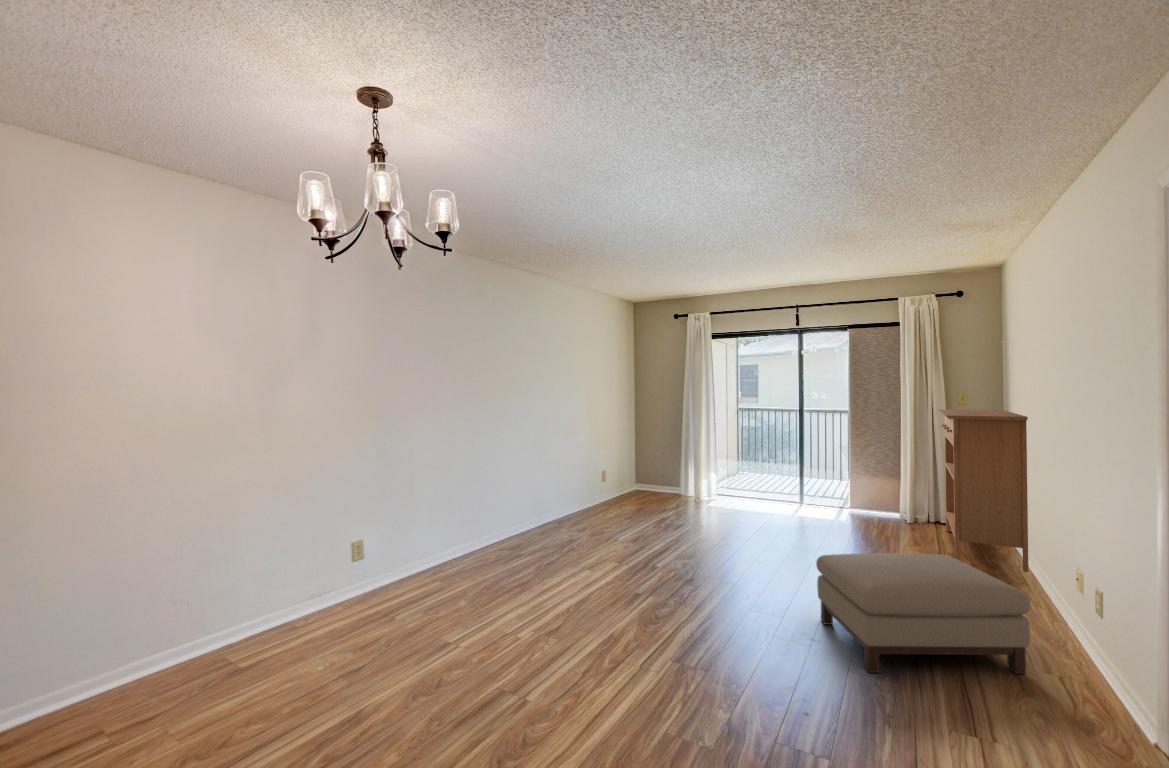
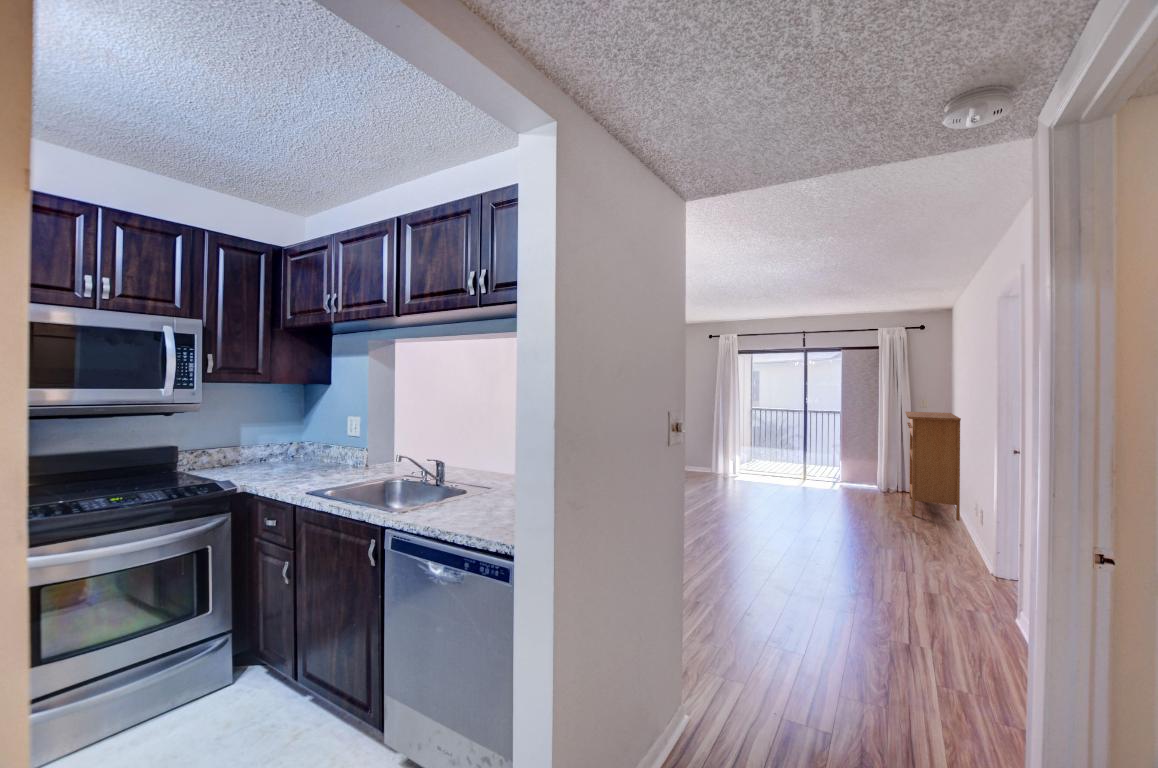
ottoman: present [816,553,1030,674] -> none [821,501,944,565]

